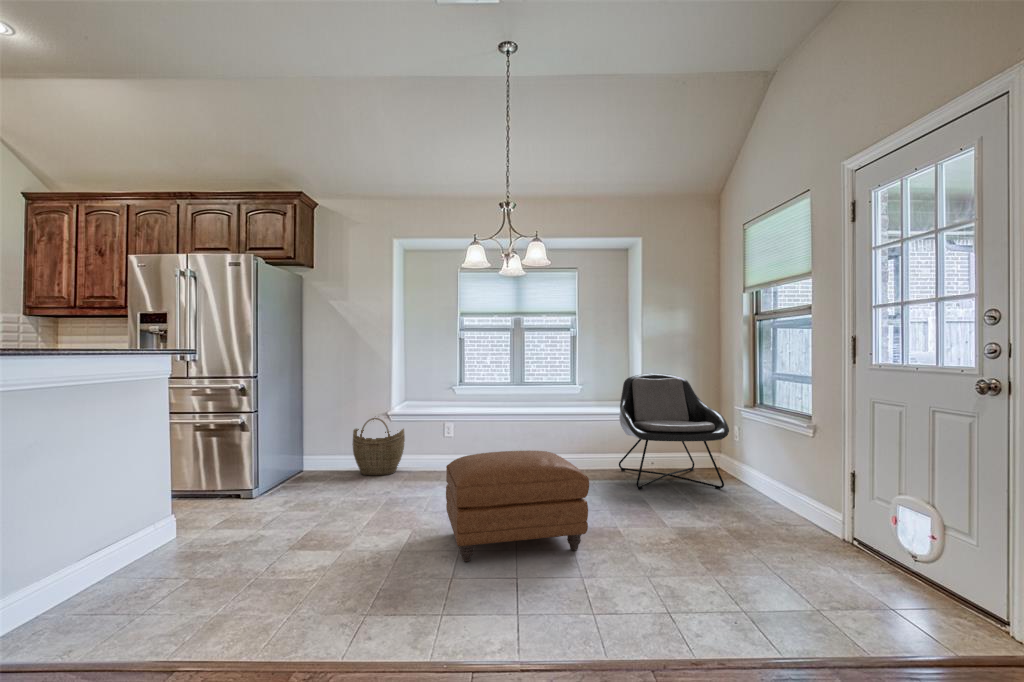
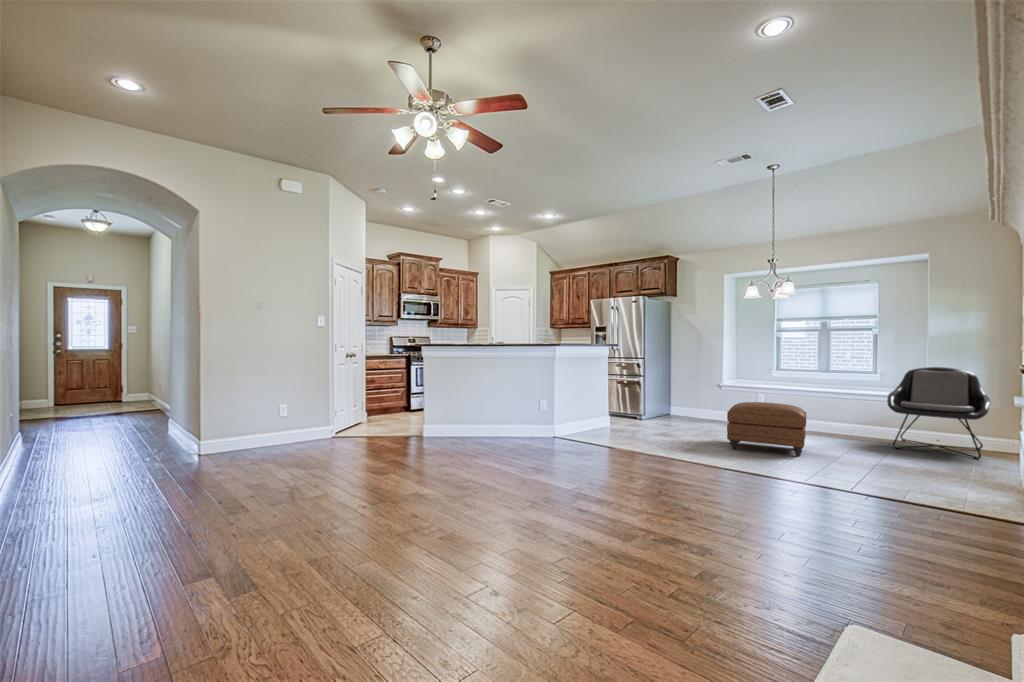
woven basket: present [352,418,405,475] -> none [697,385,731,421]

